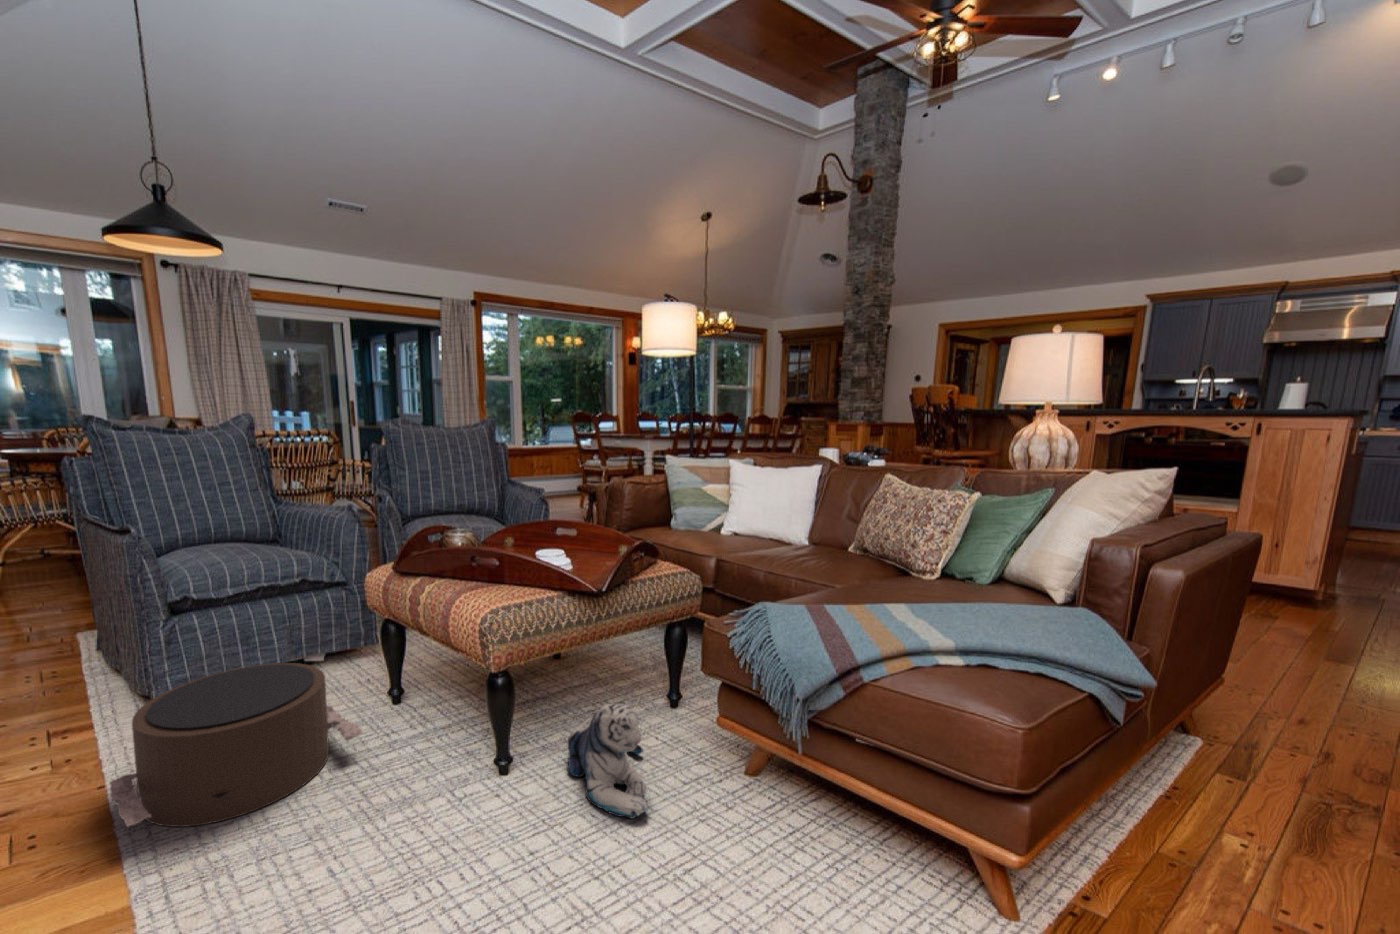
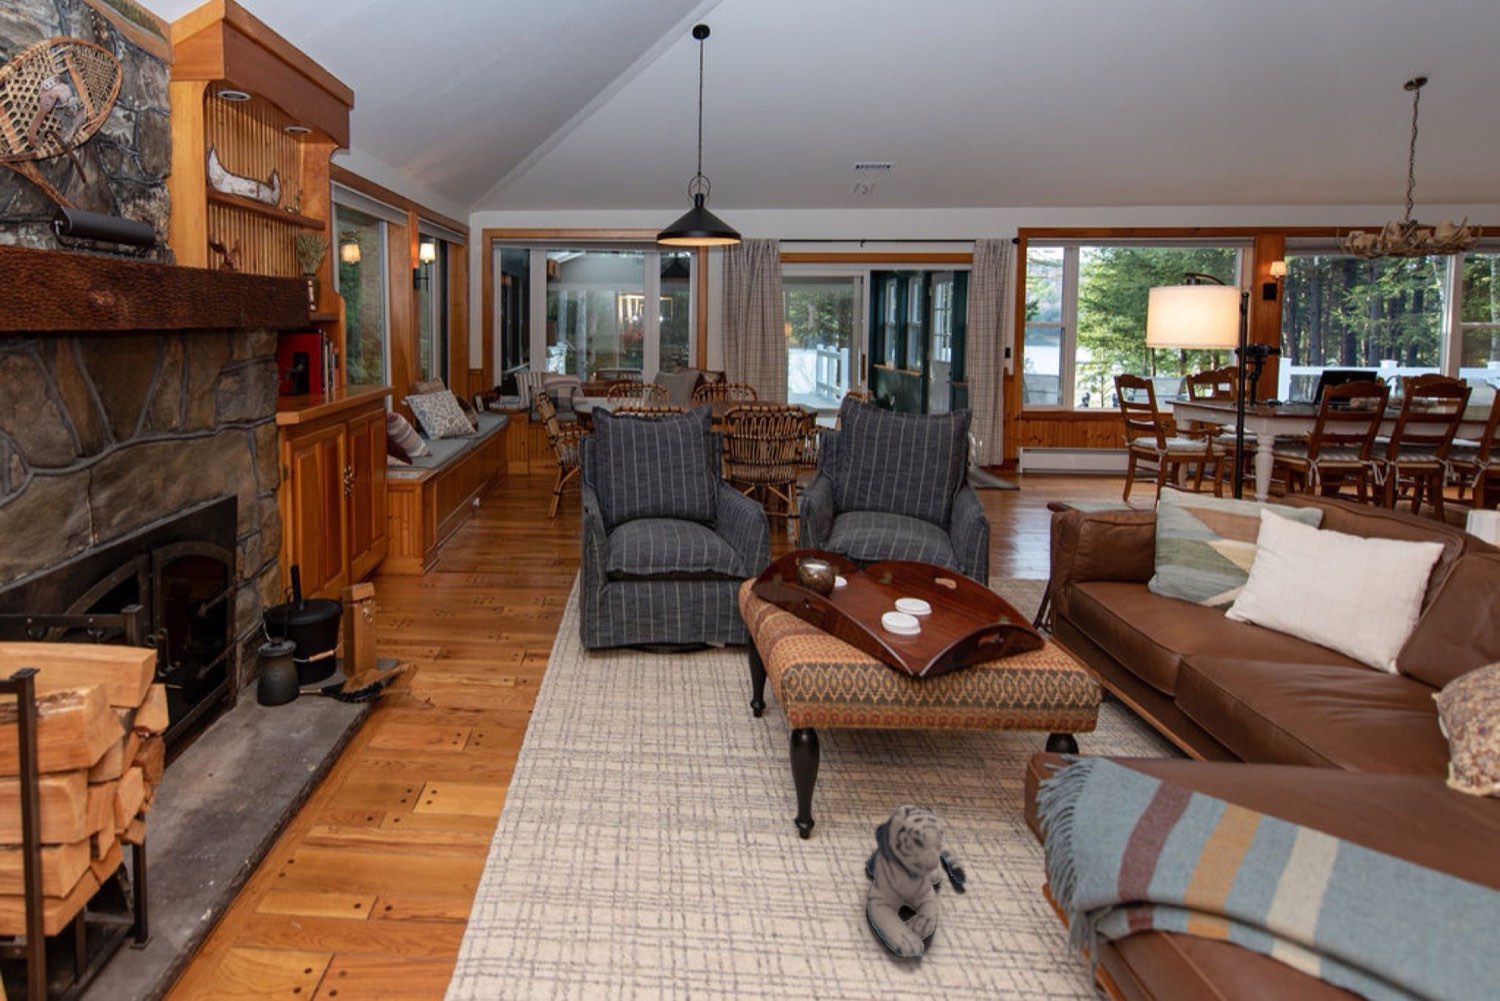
pouf: present [110,663,363,827] -> none [517,643,700,777]

